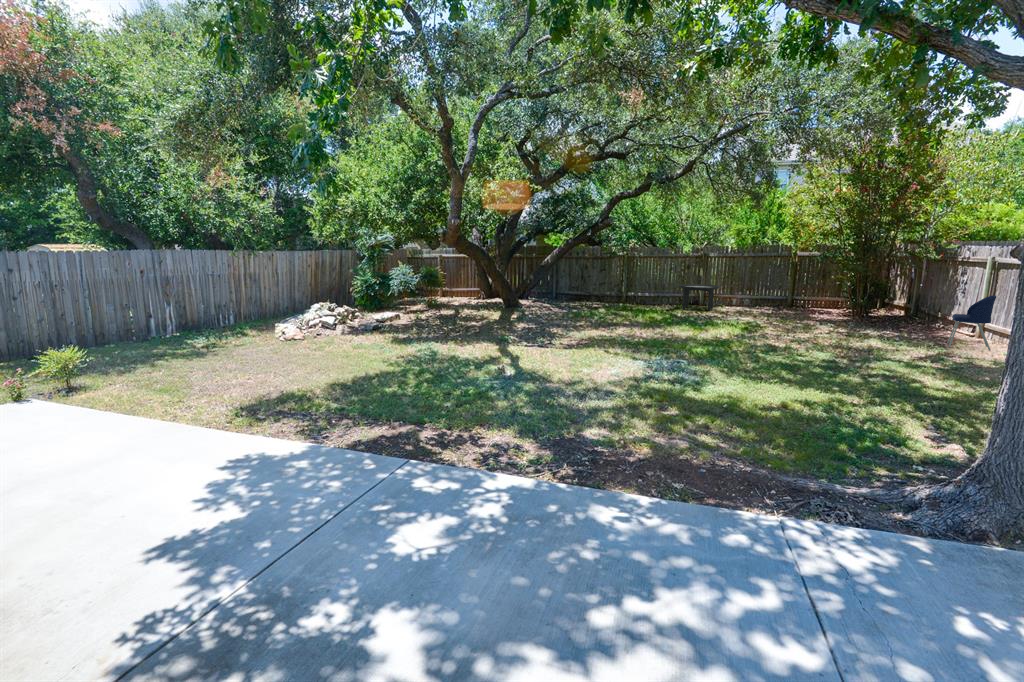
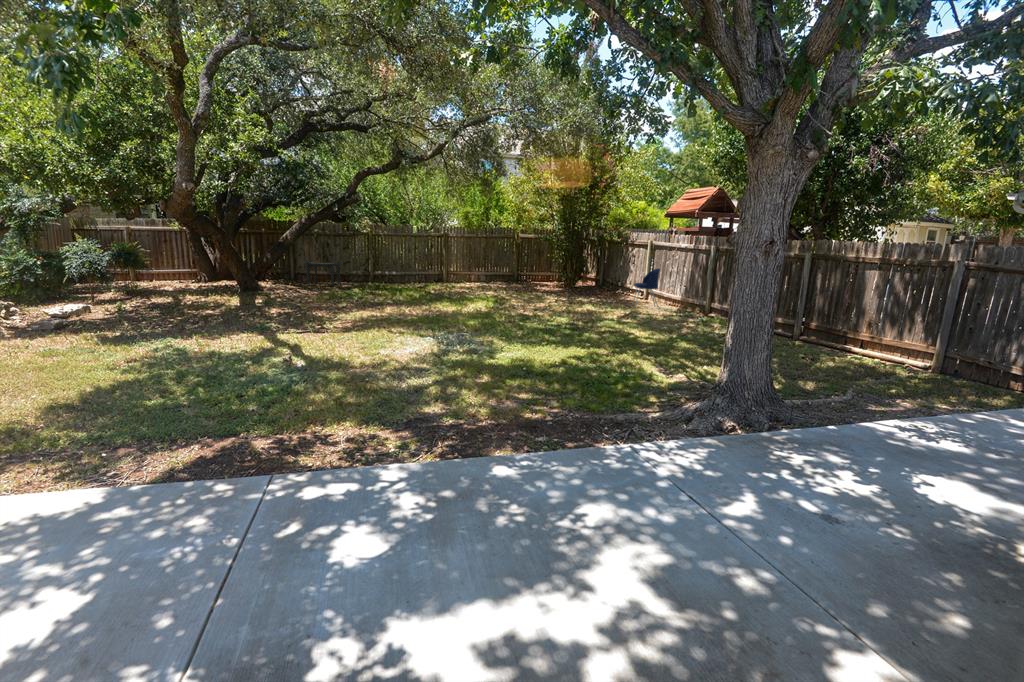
round table: present [679,284,720,311] -> present [303,261,343,286]

